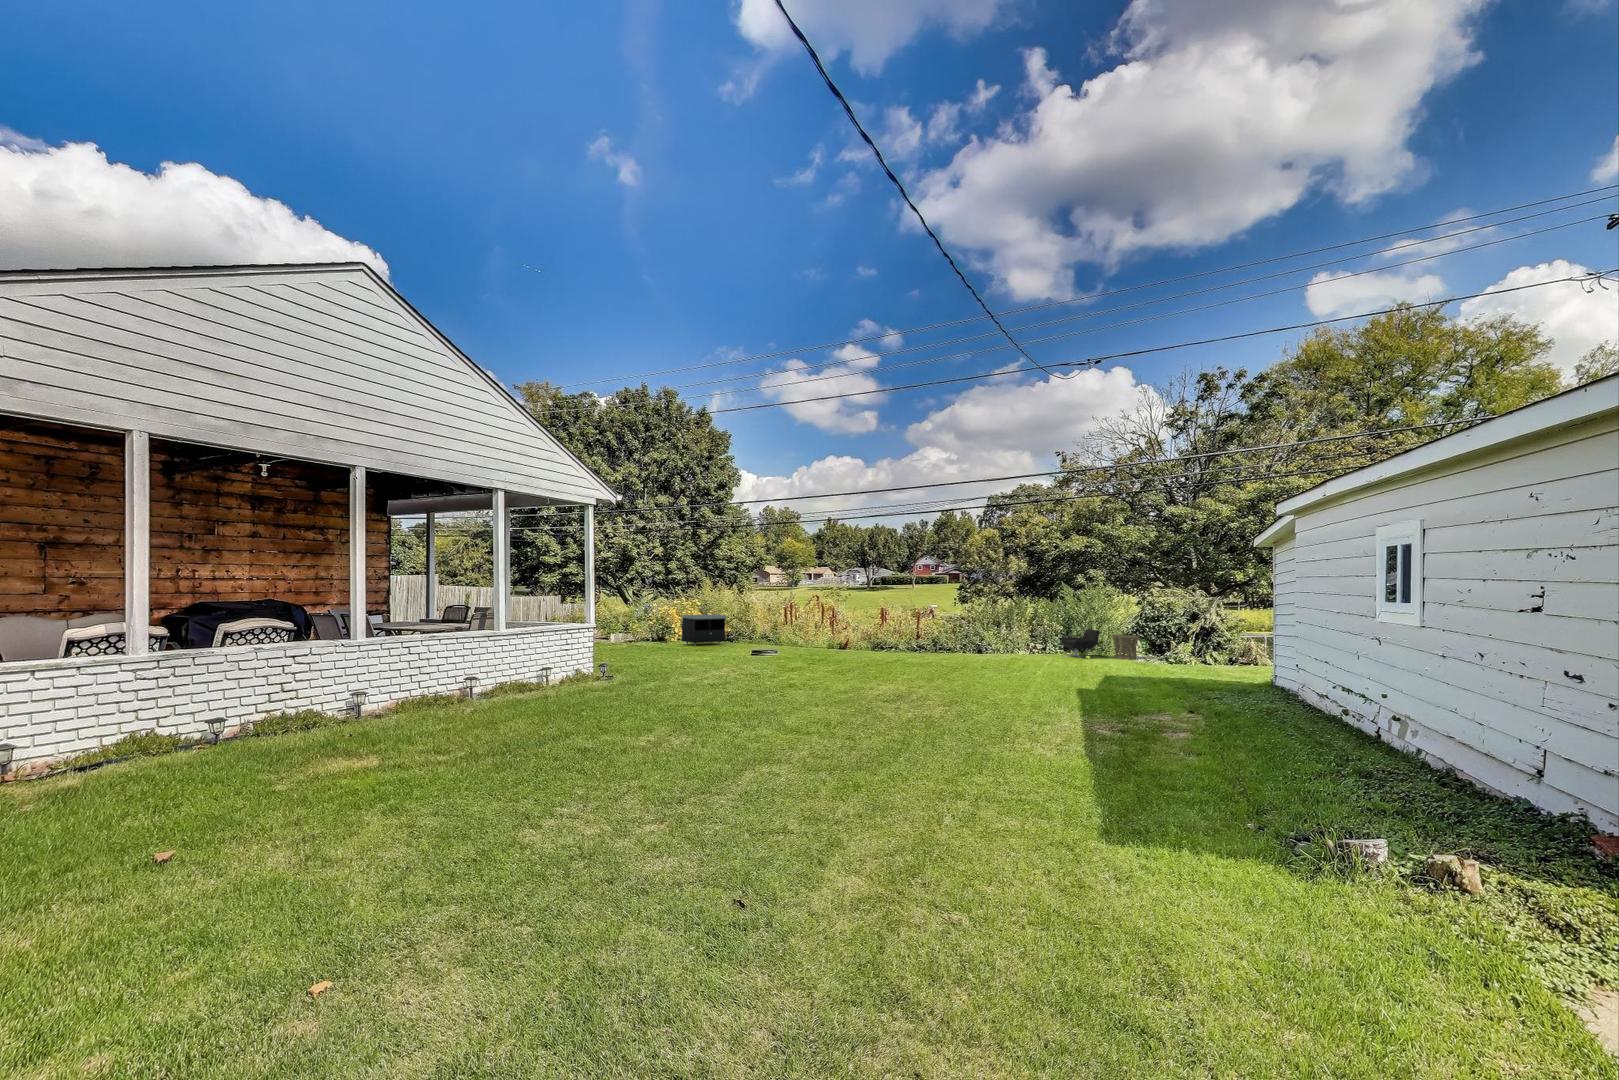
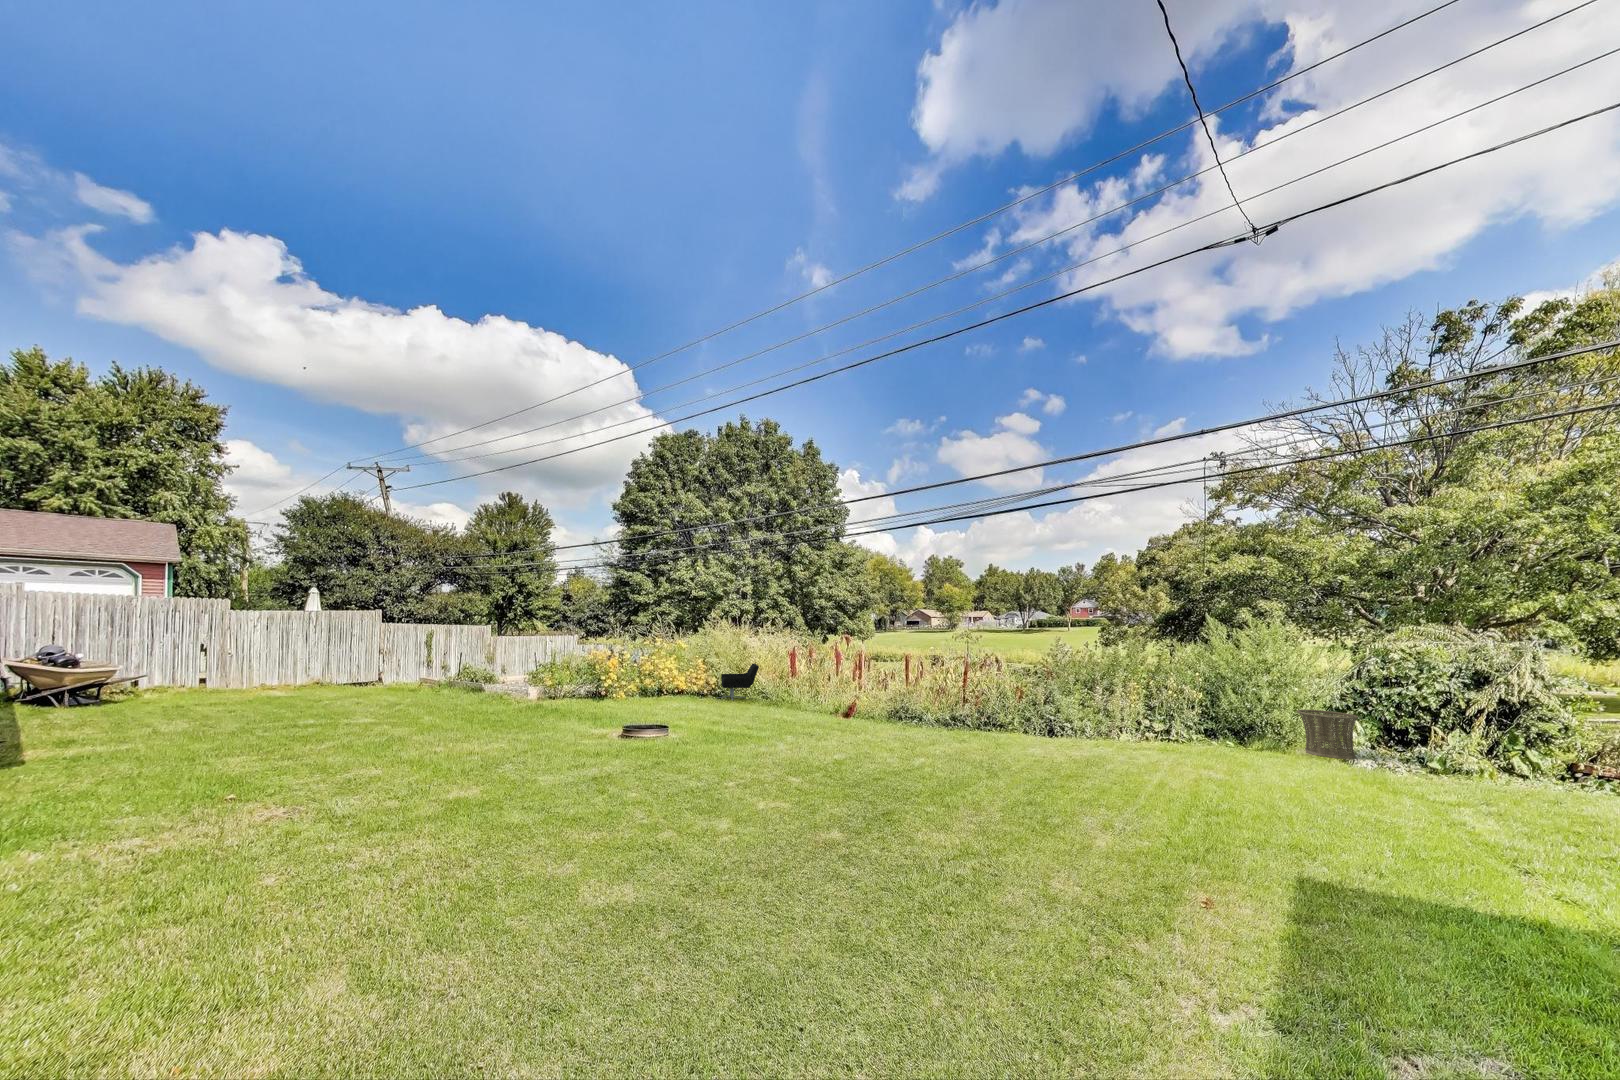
storage bench: present [682,614,726,646] -> none [643,657,701,698]
lounge chair: present [1061,629,1100,658] -> present [721,663,759,700]

